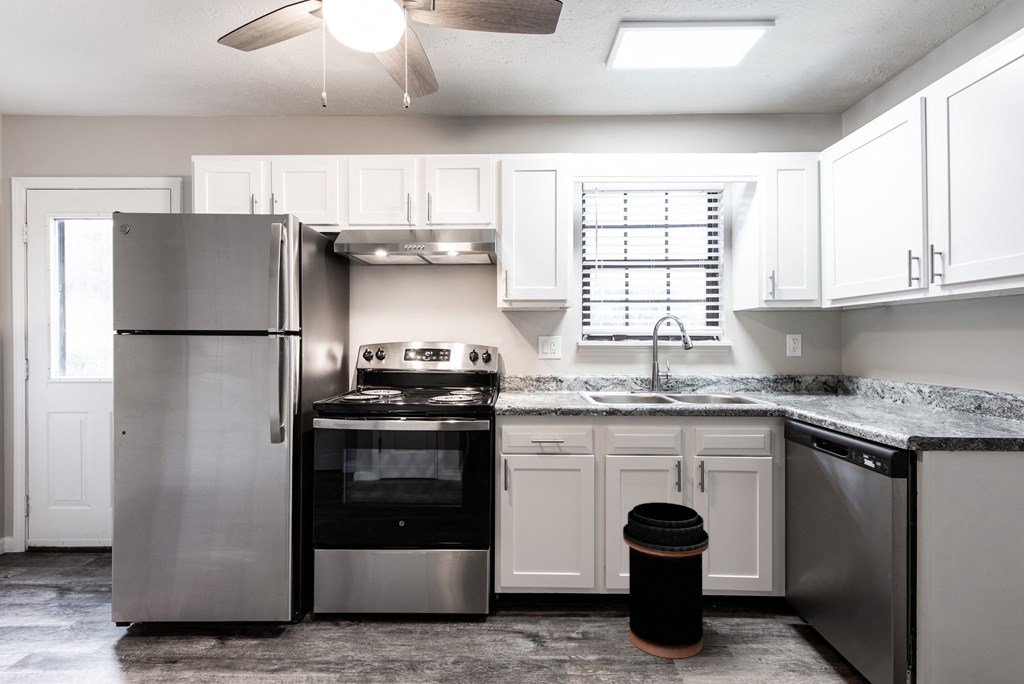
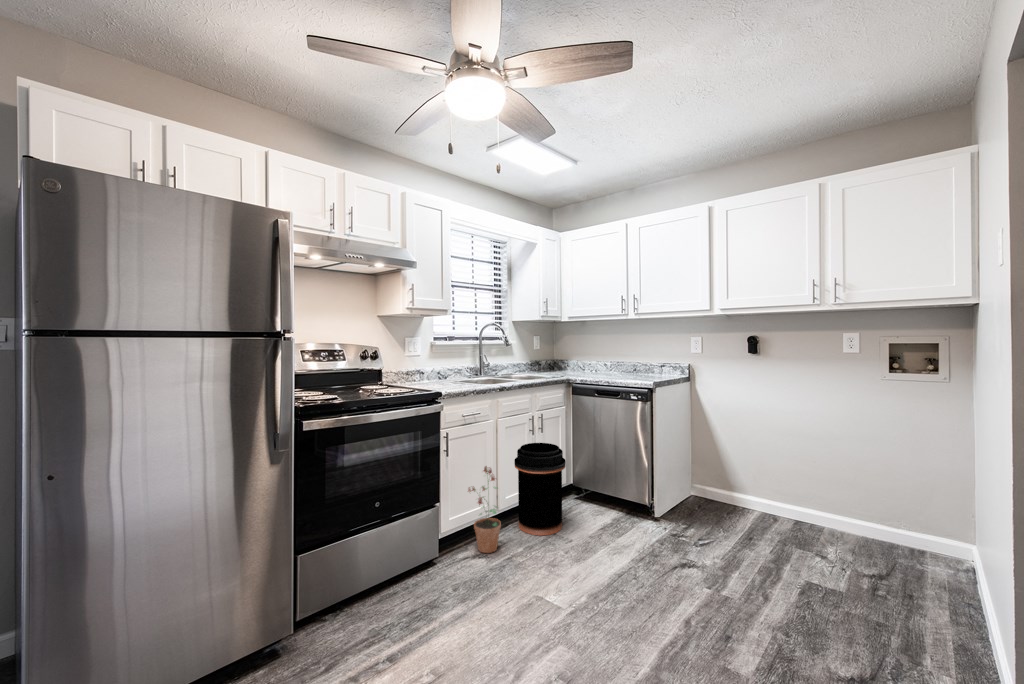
potted plant: none [530,517,574,643] -> present [468,466,501,553]

